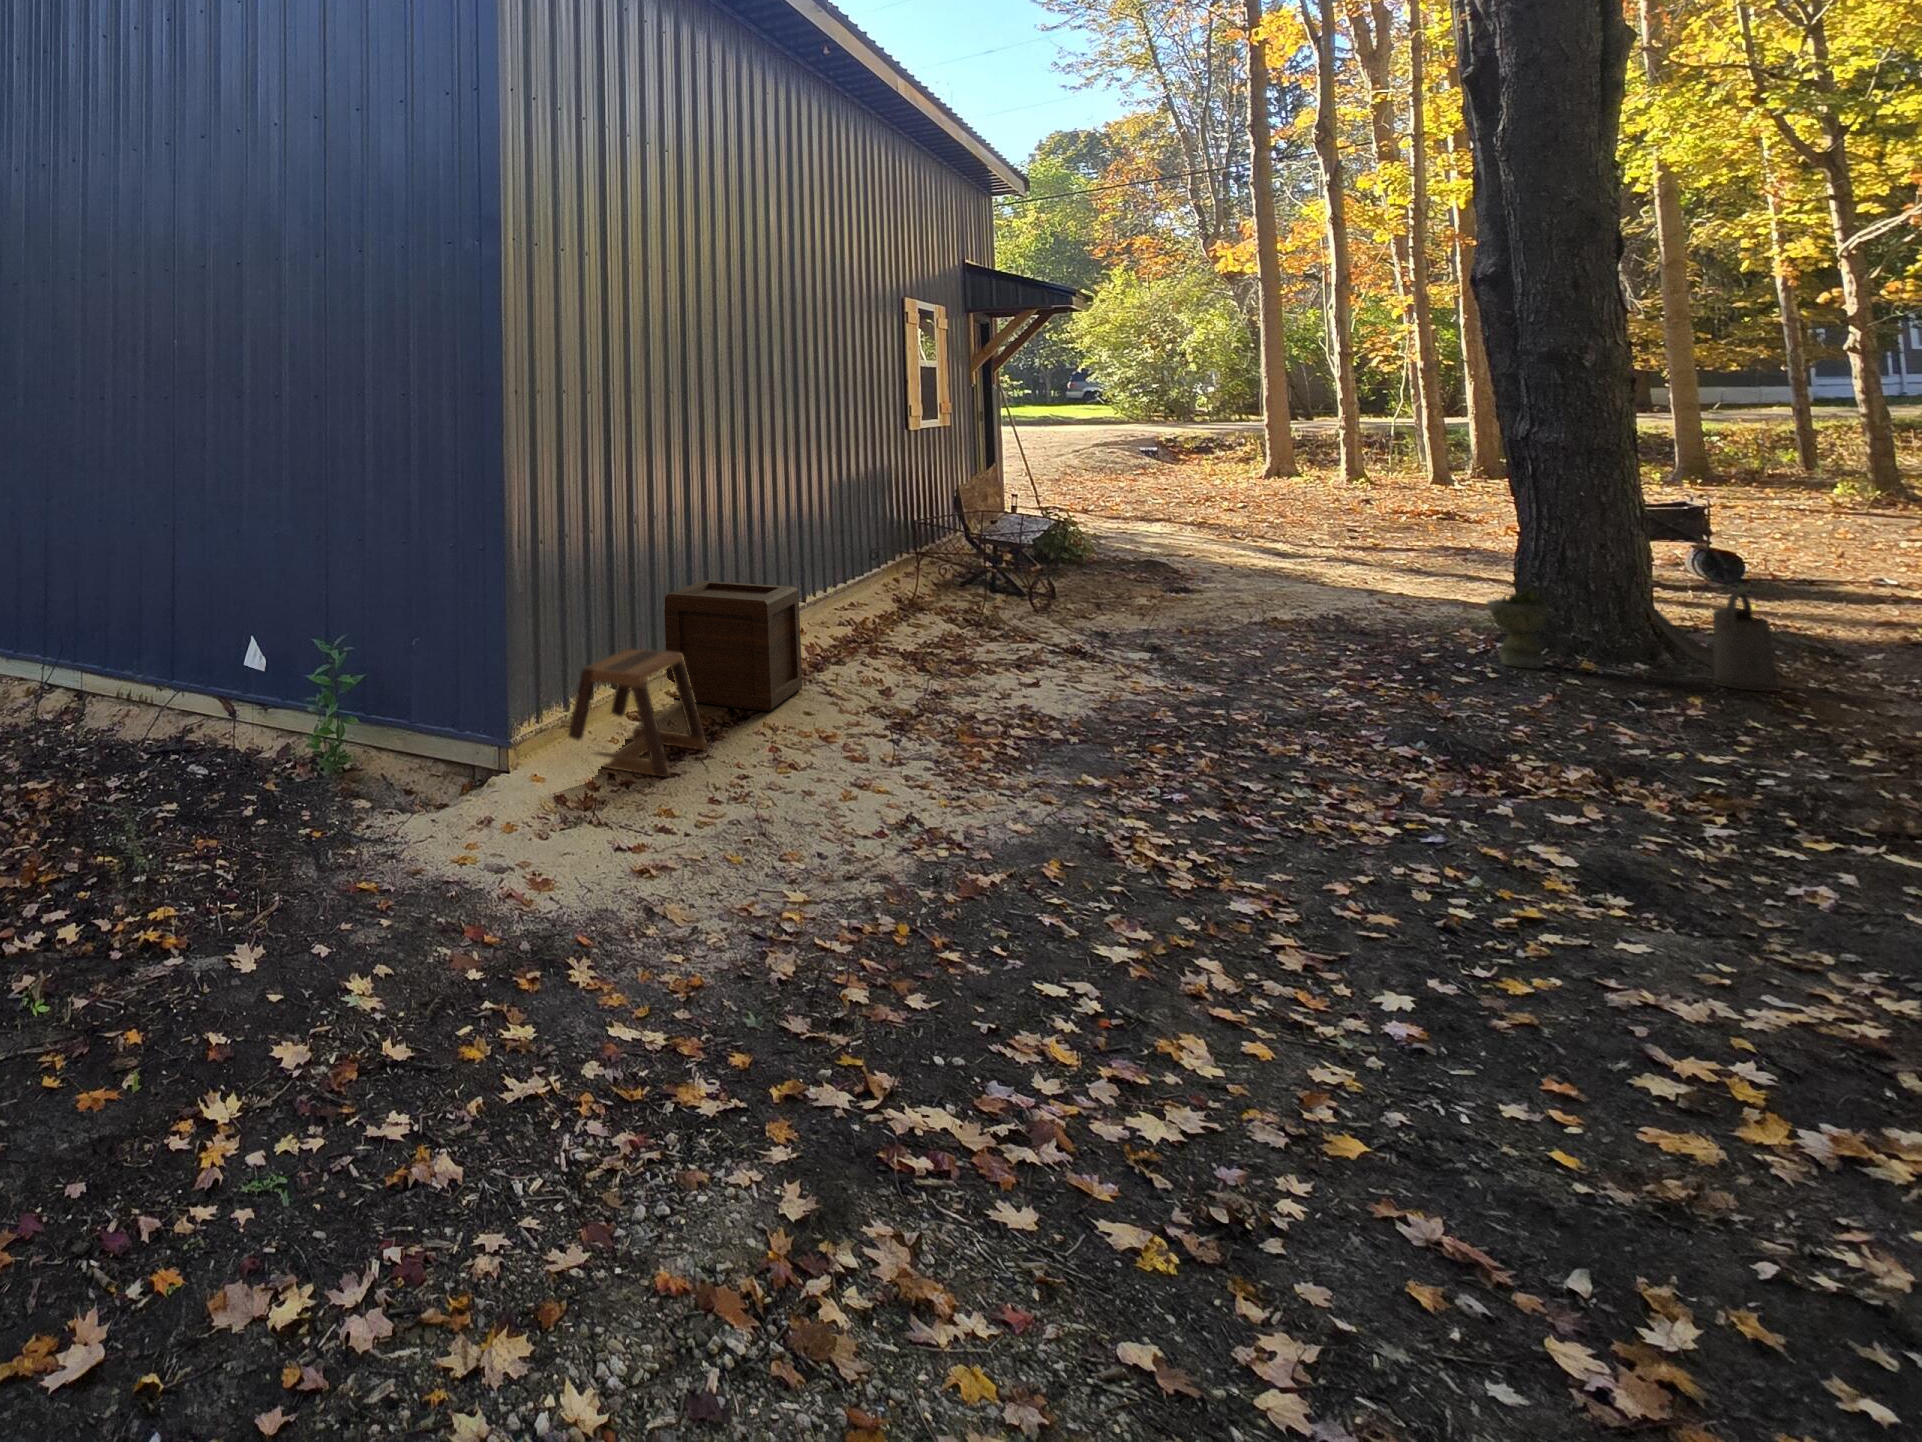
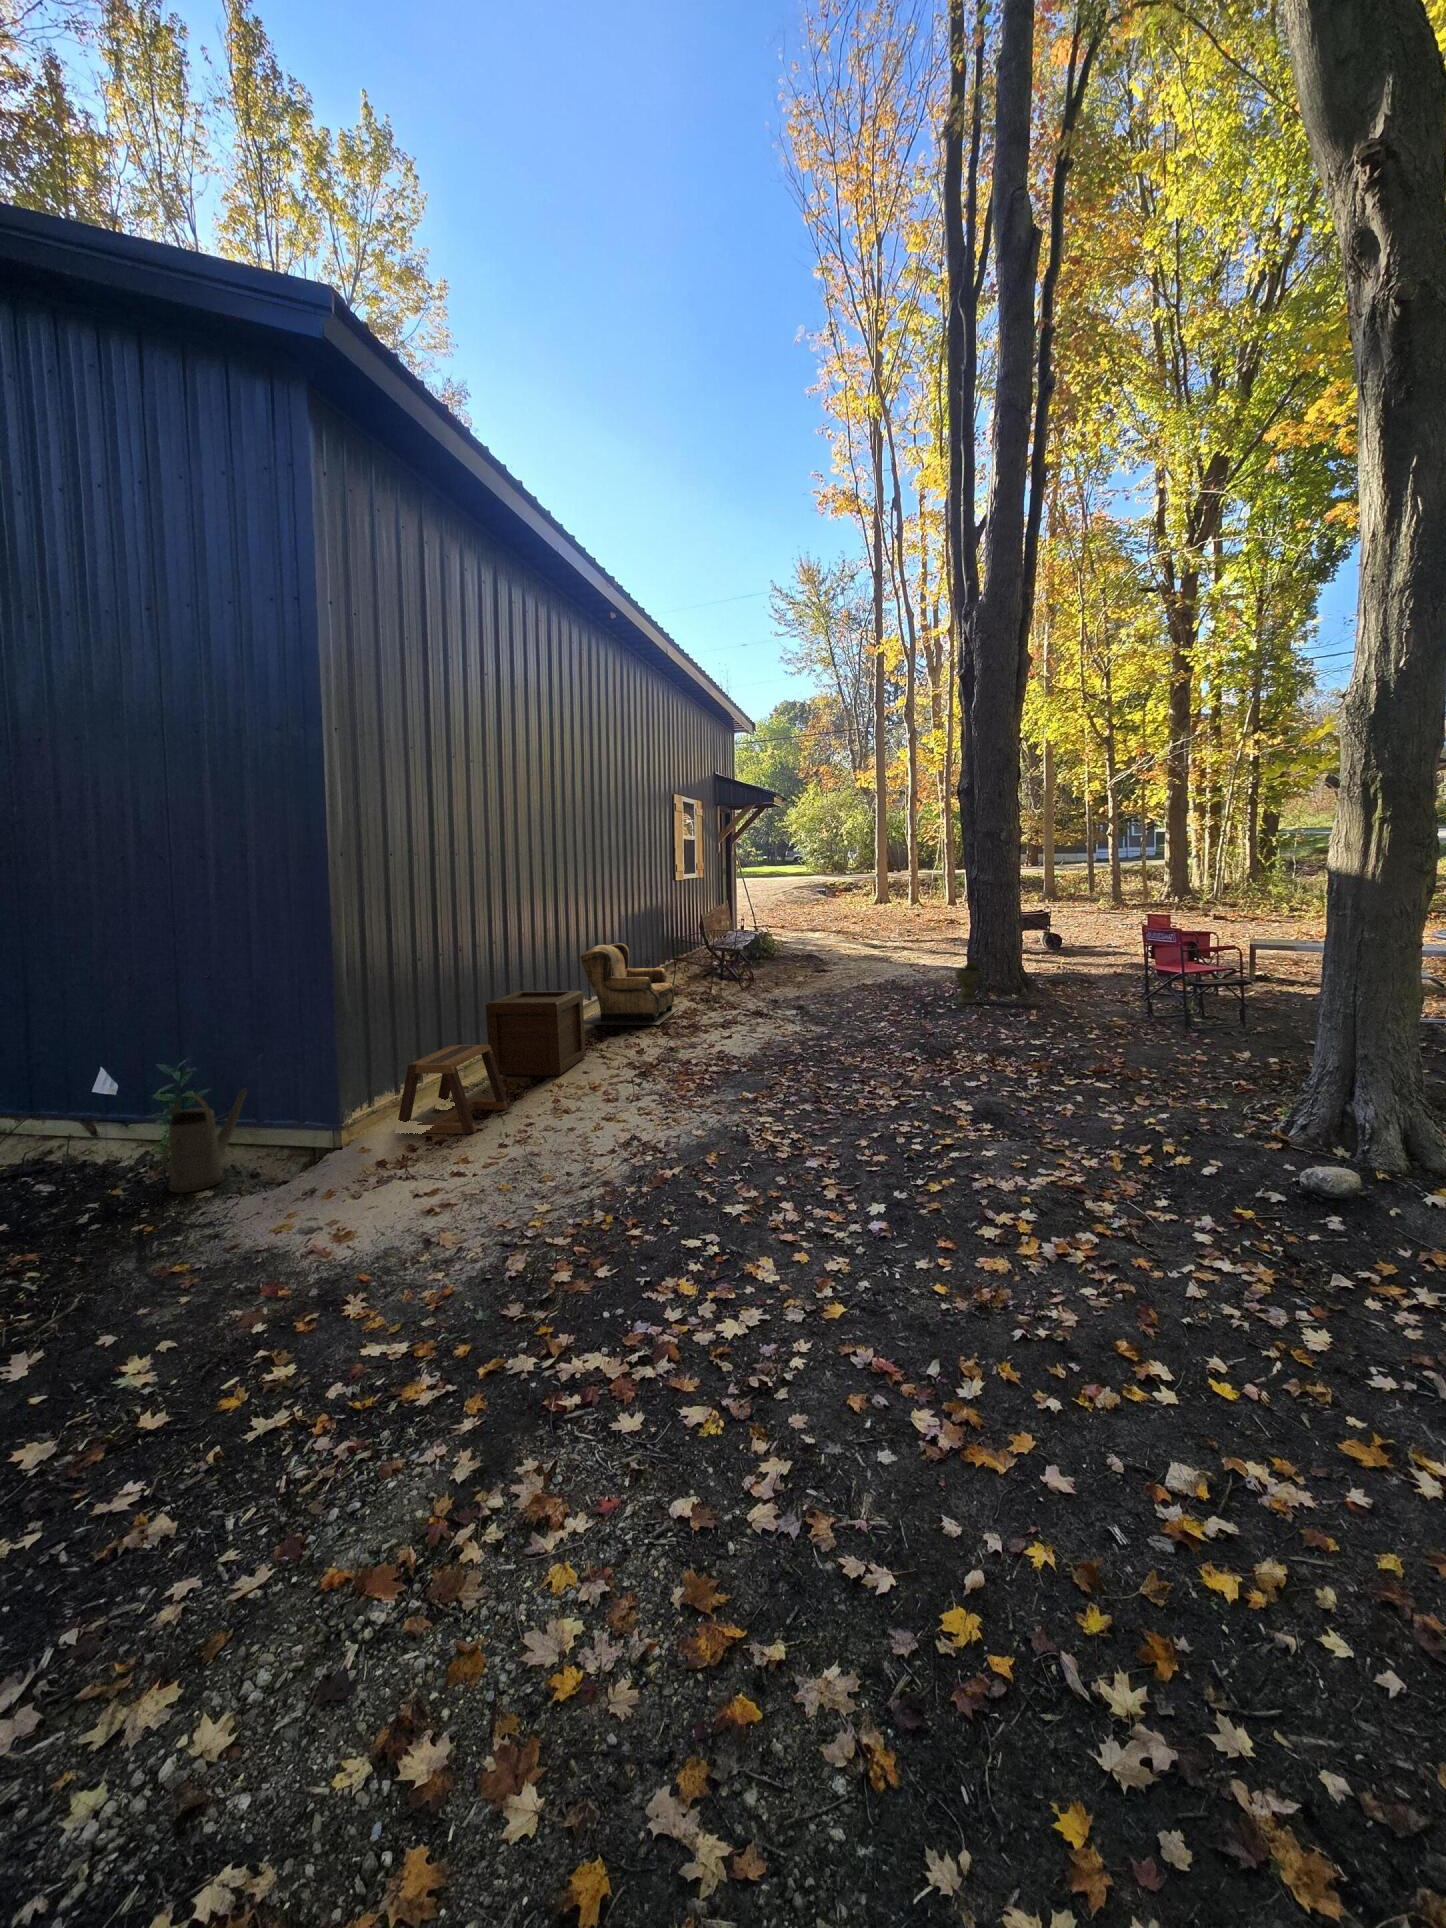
armchair: none [774,519,936,651] -> present [580,943,679,1025]
watering can: present [1641,592,1798,692] -> present [161,1088,247,1193]

